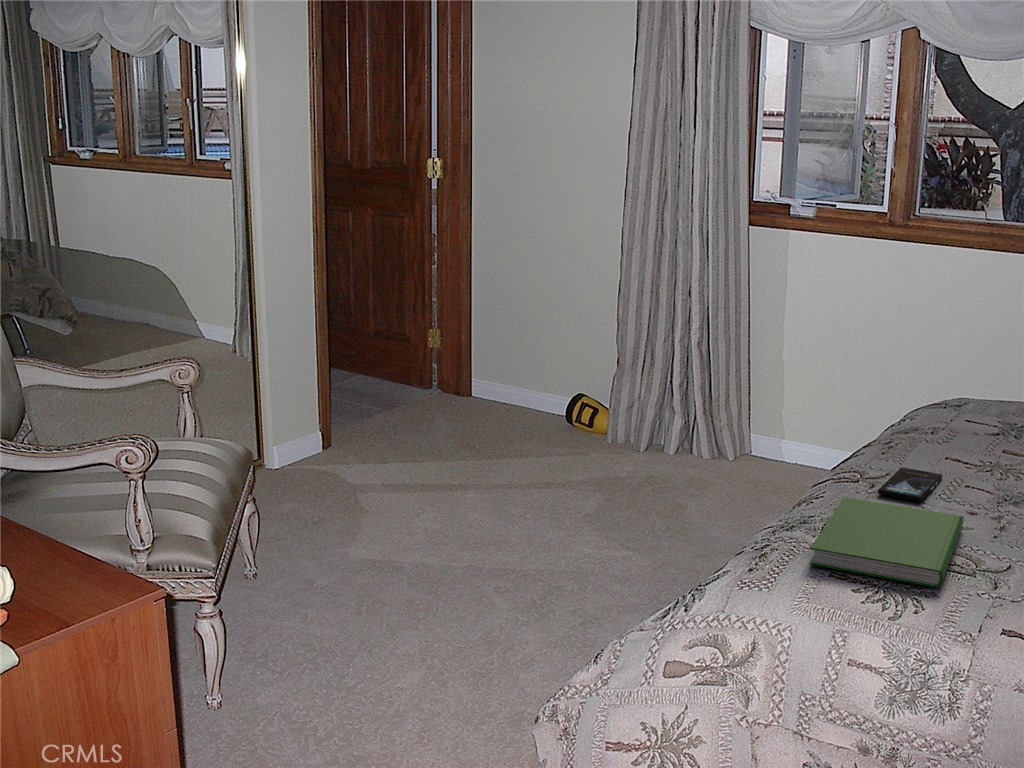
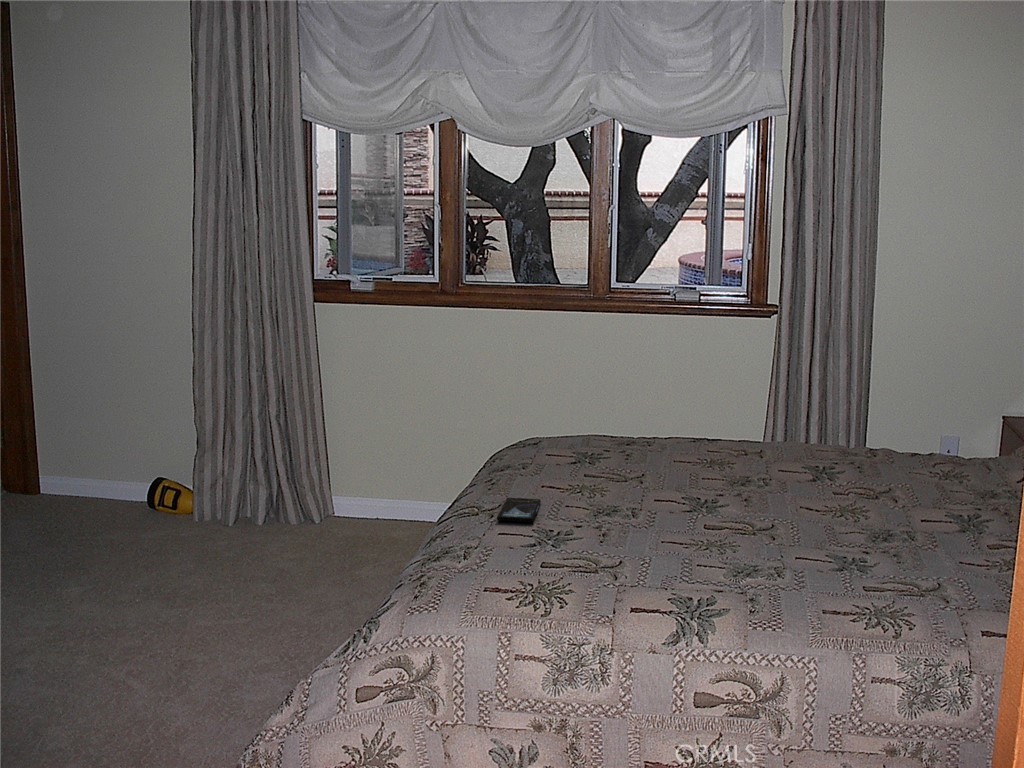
hardcover book: present [809,497,963,588] -> none [466,526,574,585]

